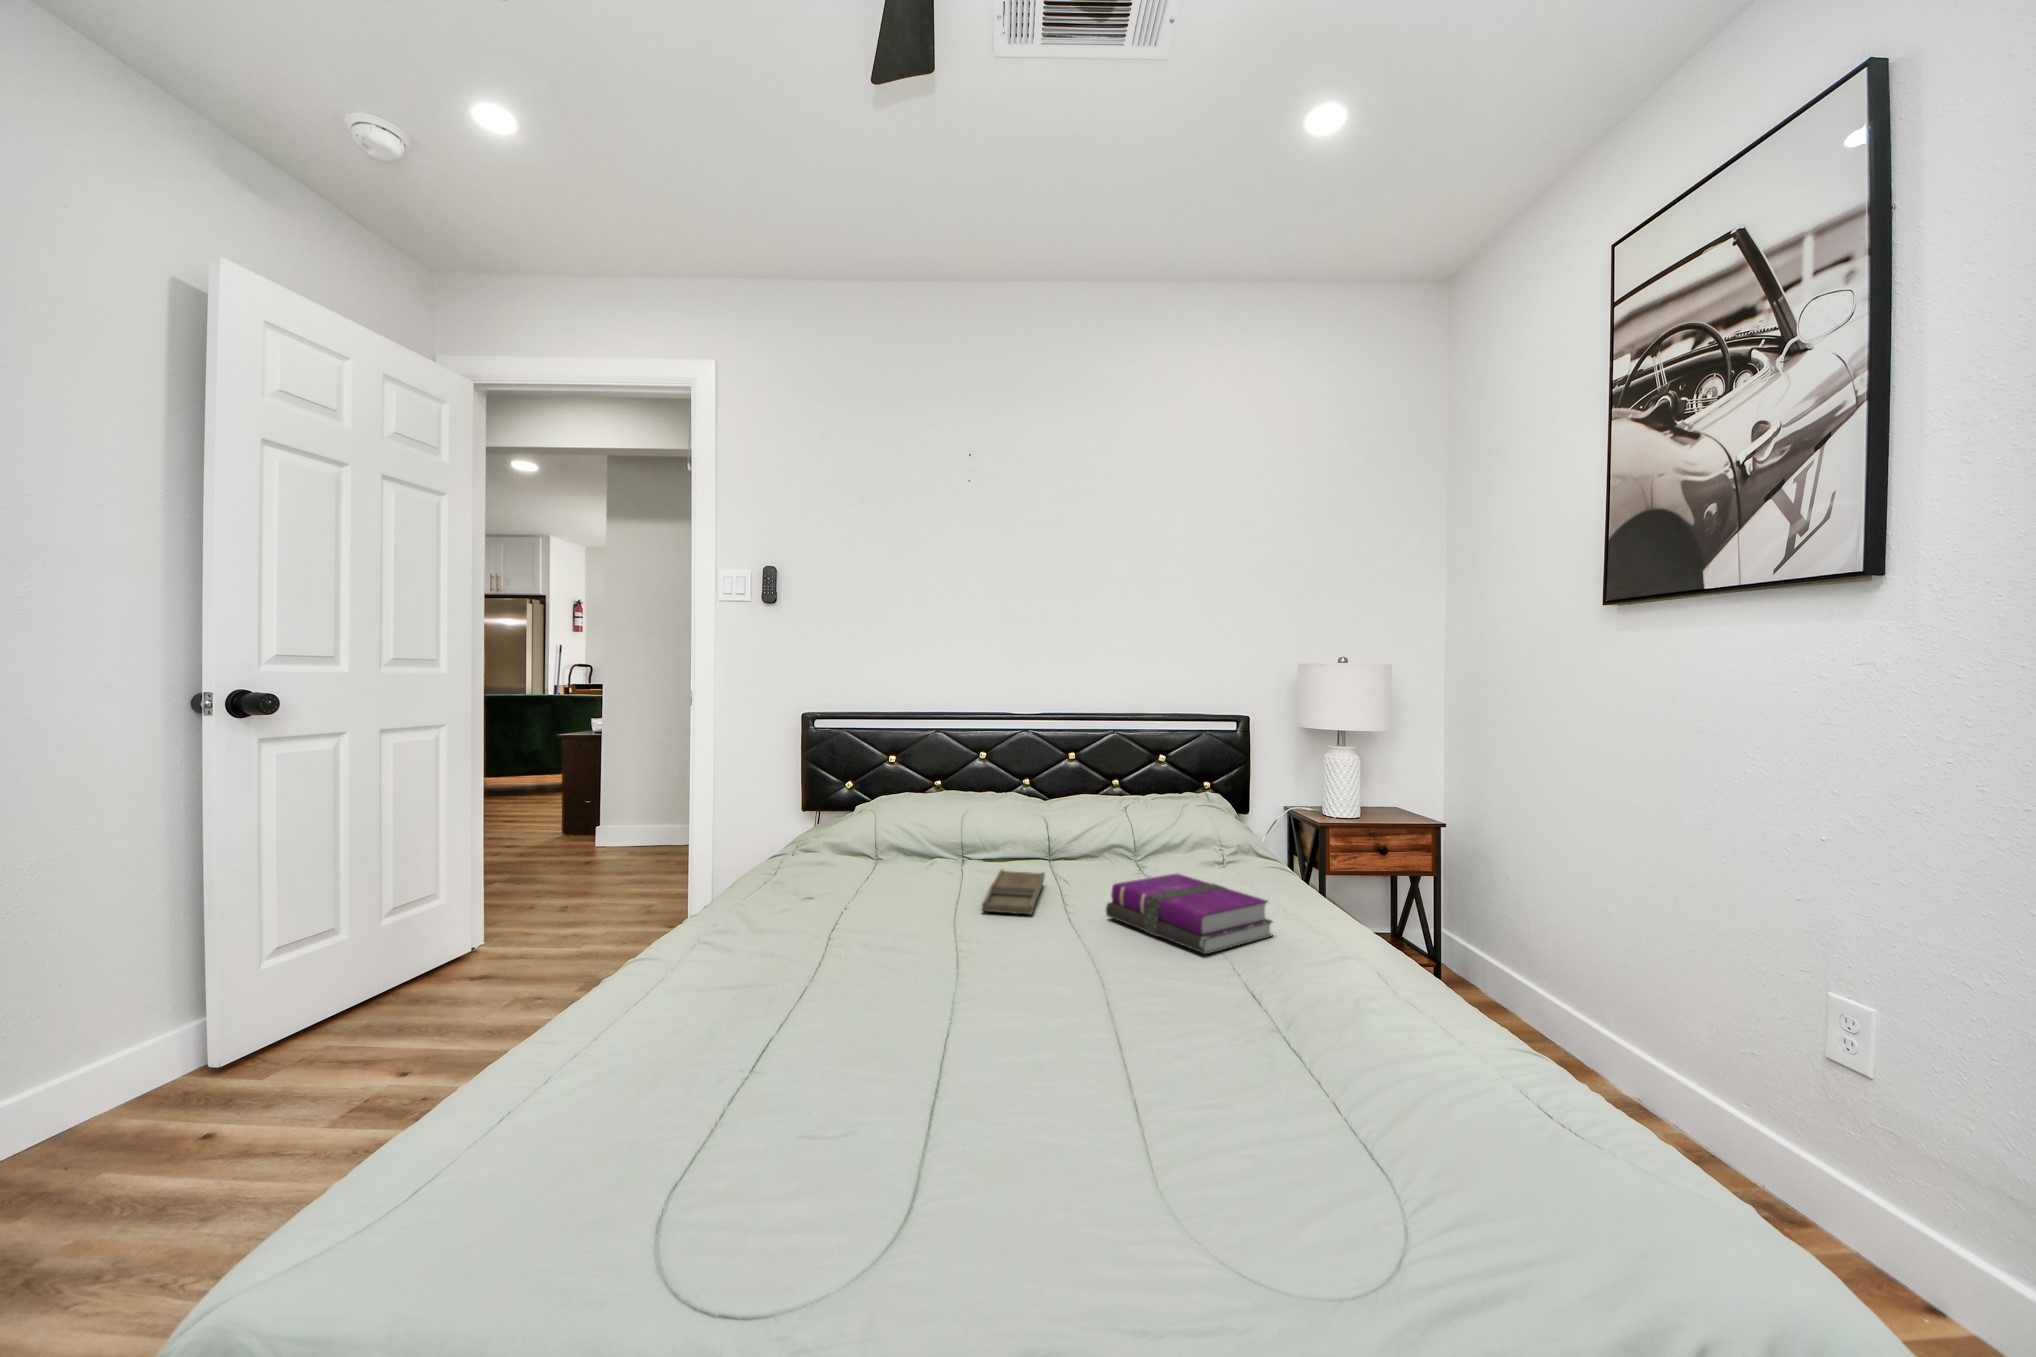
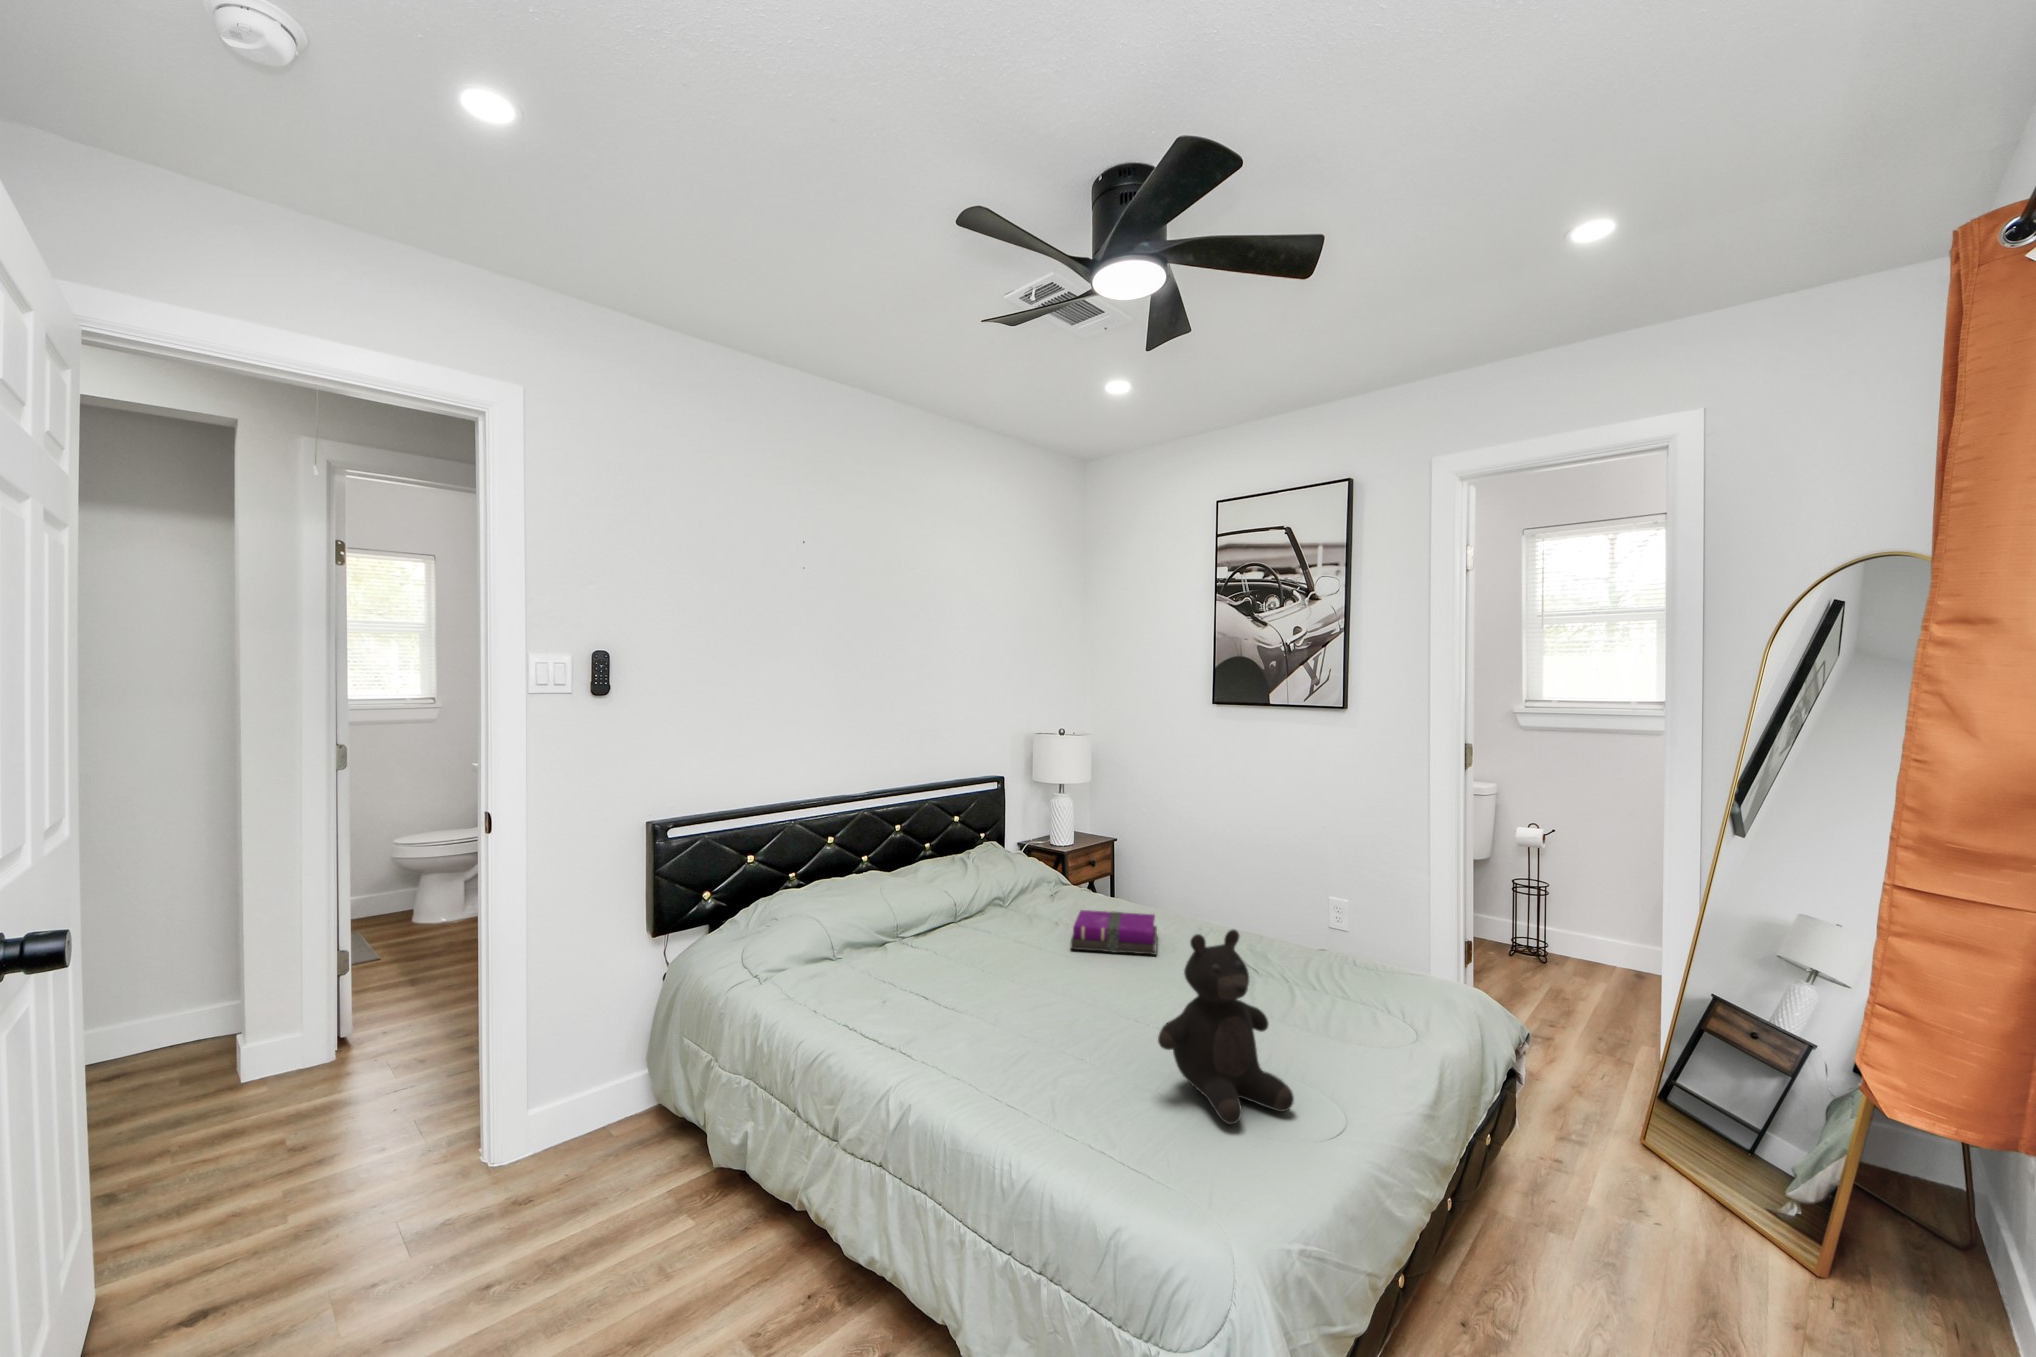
teddy bear: none [655,832,935,1233] -> present [1158,929,1294,1124]
tray: present [982,870,1045,914] -> none [959,931,1033,968]

